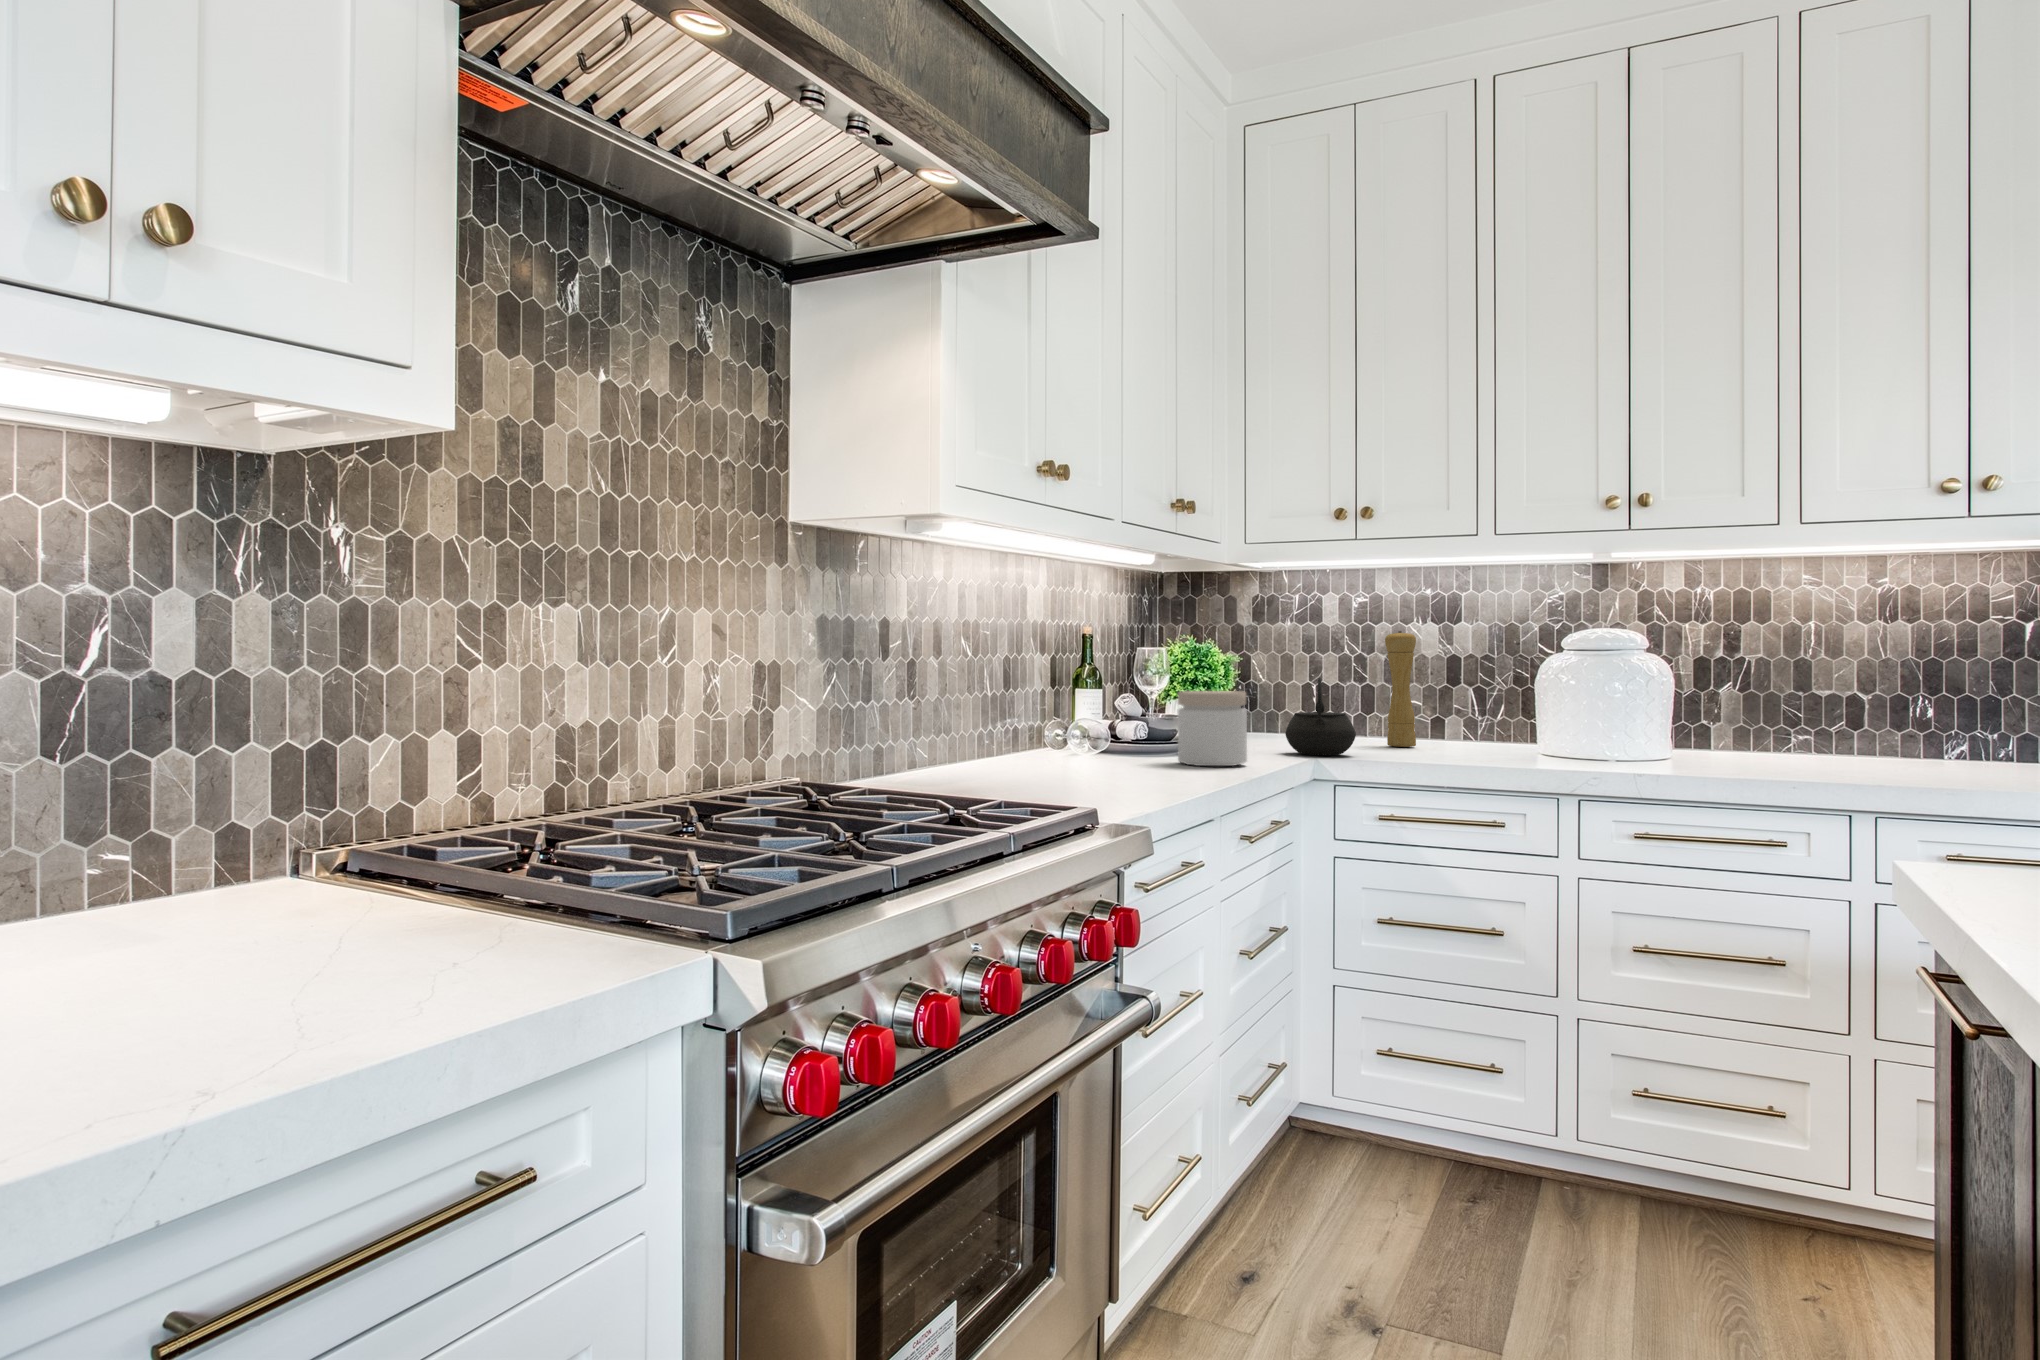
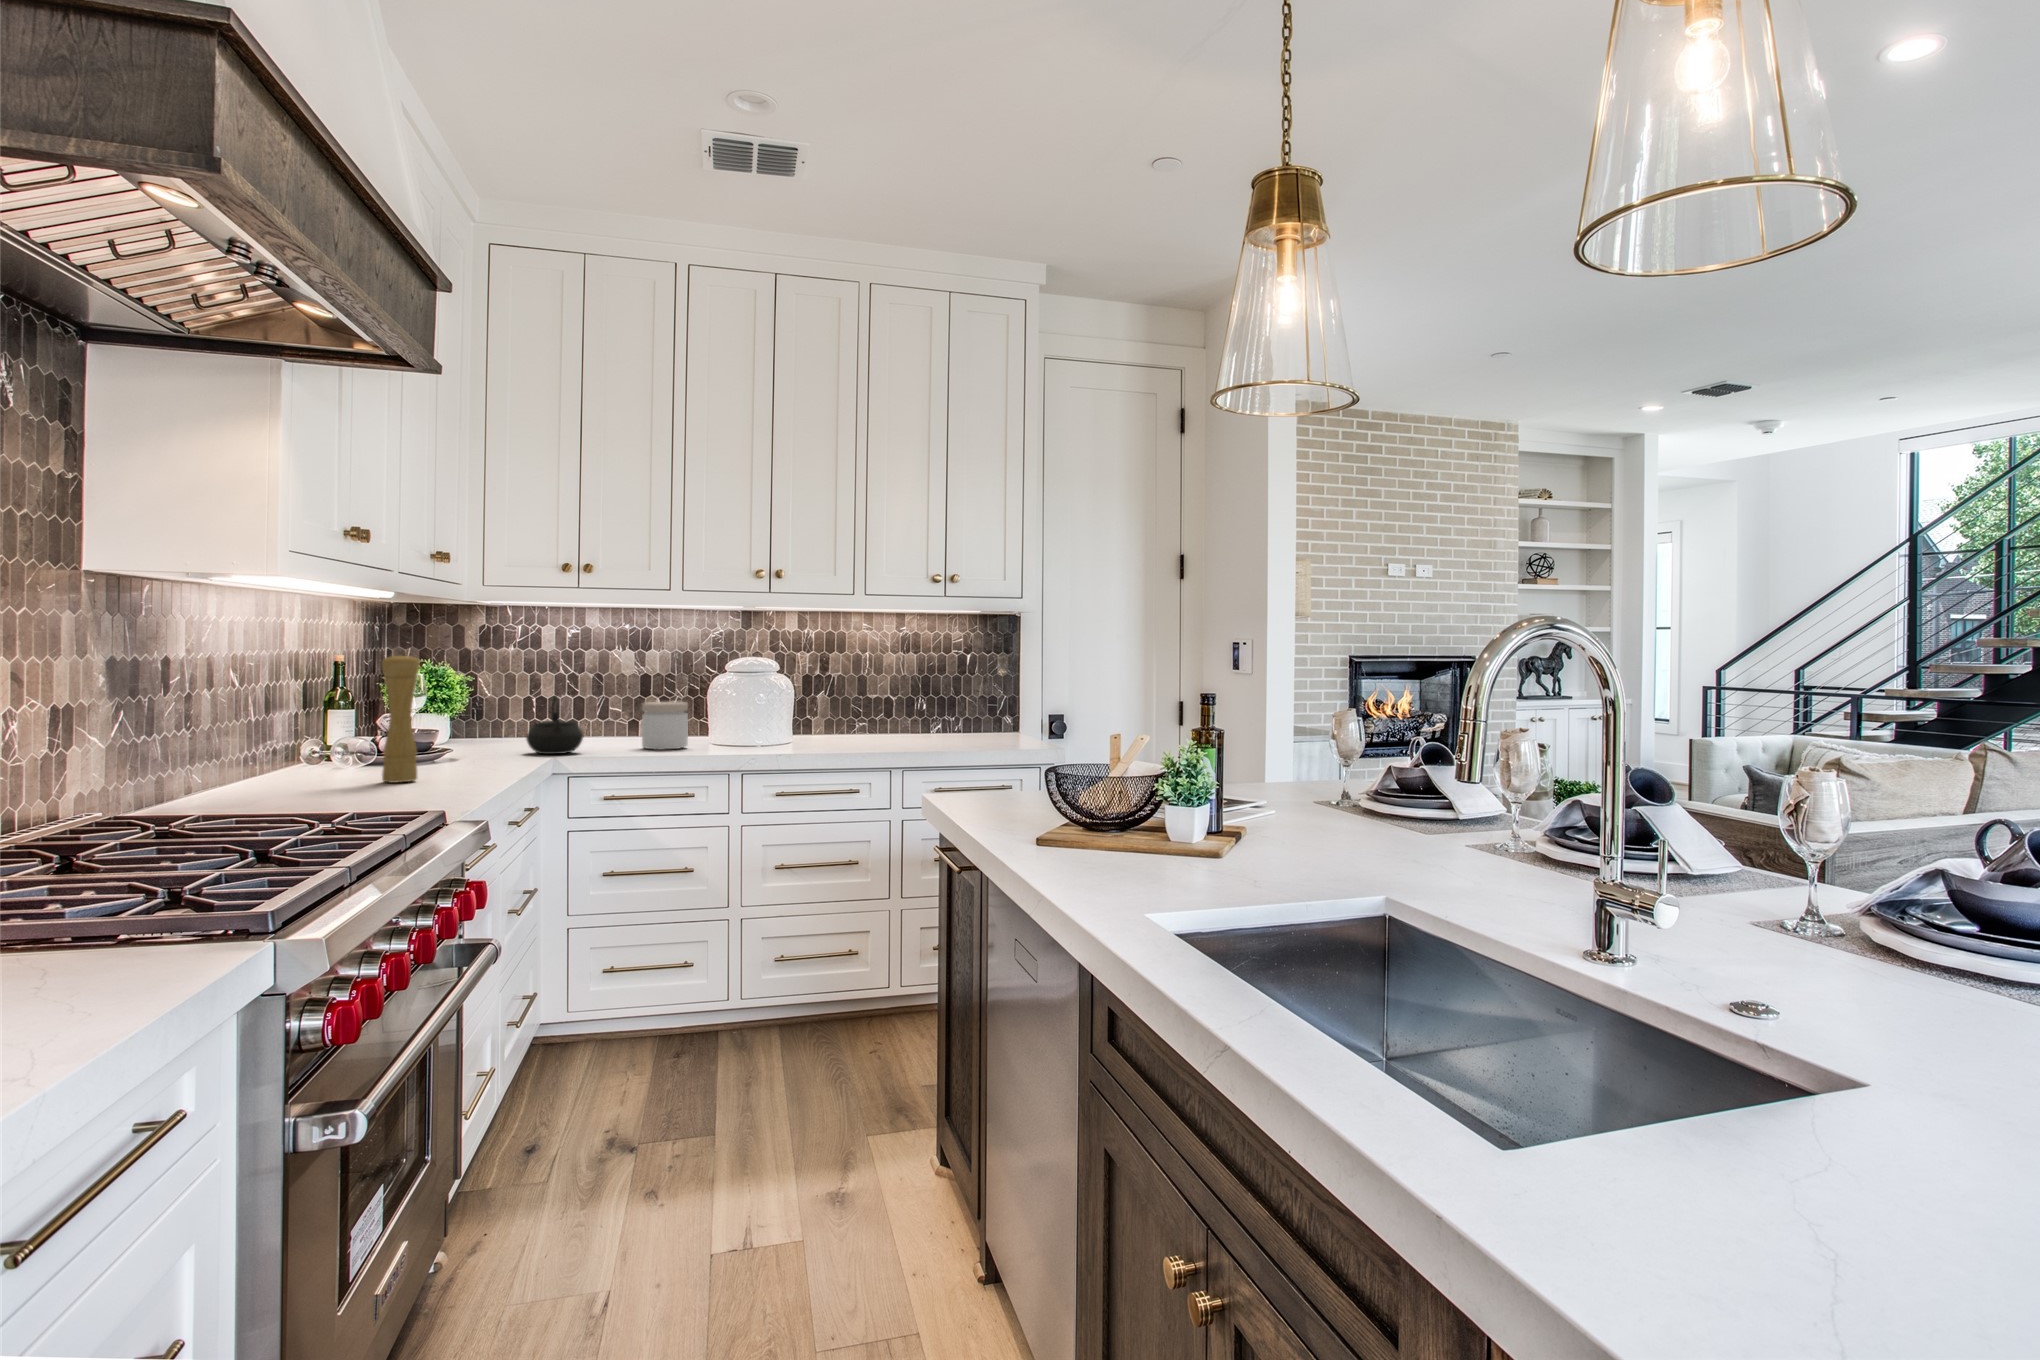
pepper mill: present [1385,631,1416,747] -> present [382,654,420,783]
jar: present [1178,691,1247,766] -> present [642,702,688,750]

